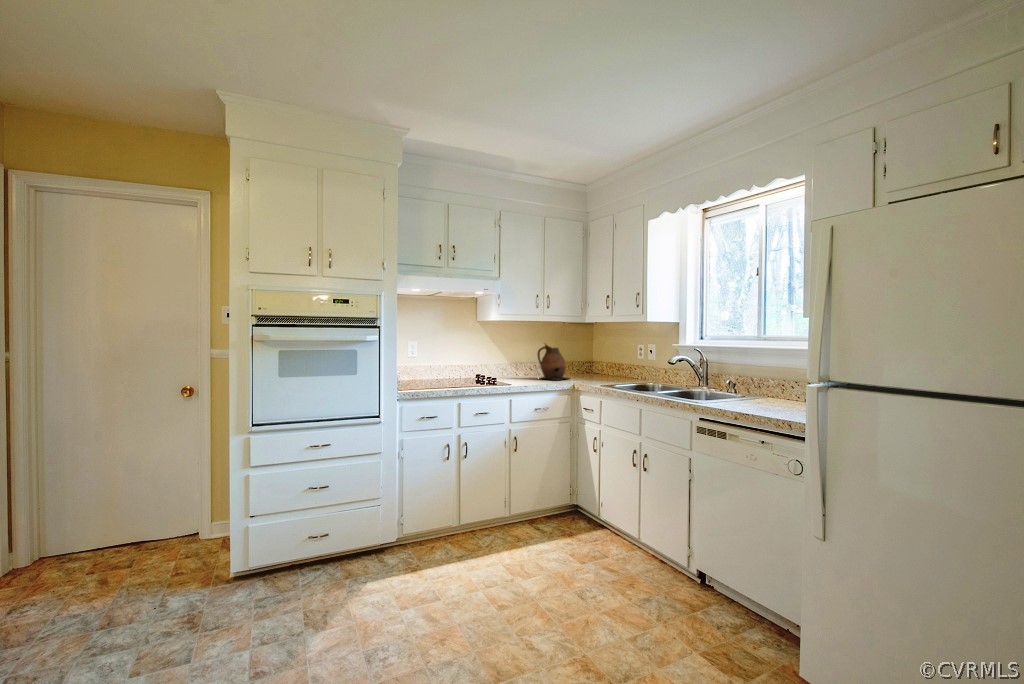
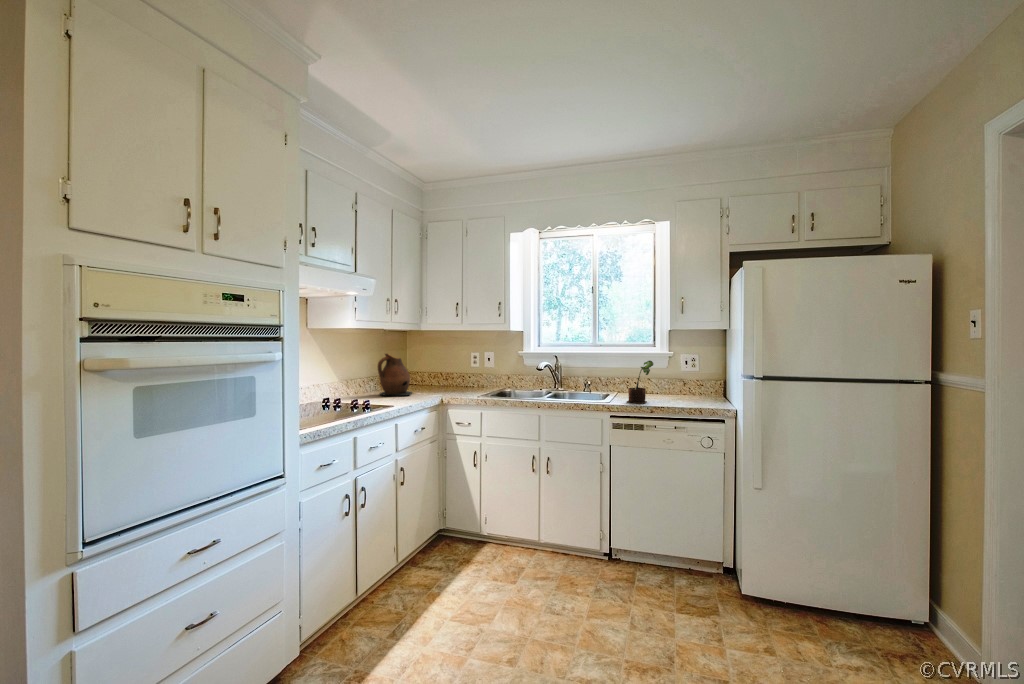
potted plant: none [731,358,773,409] -> present [627,361,653,404]

